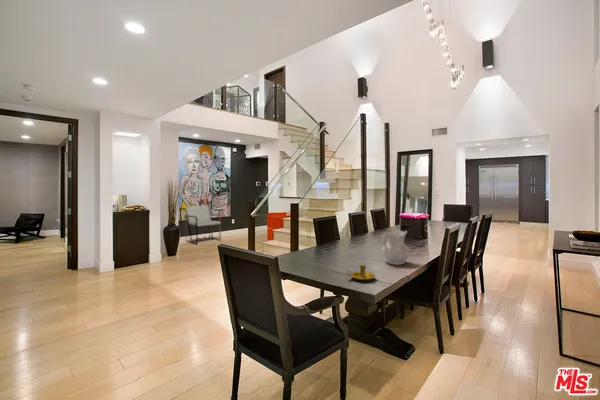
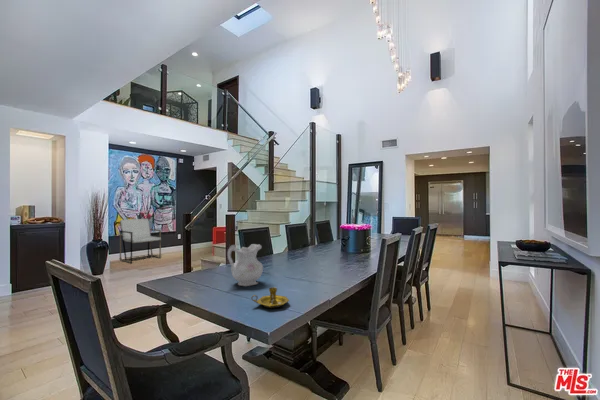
ceramic pitcher: present [382,230,410,265] -> present [228,244,263,286]

